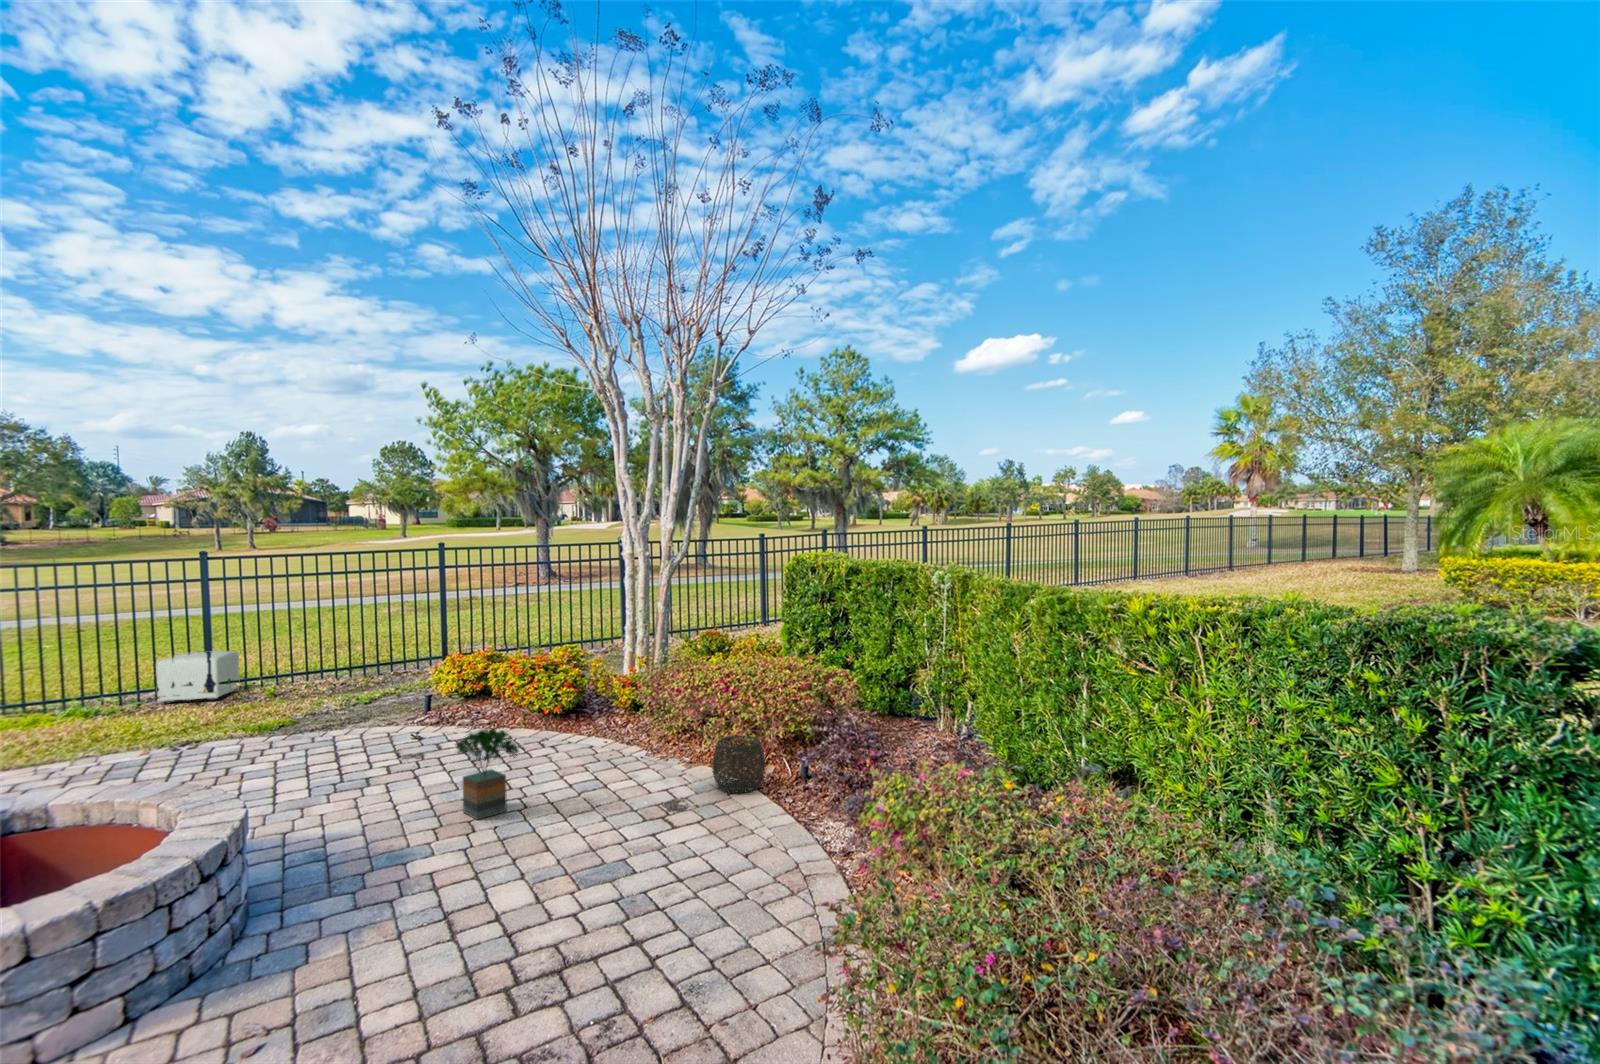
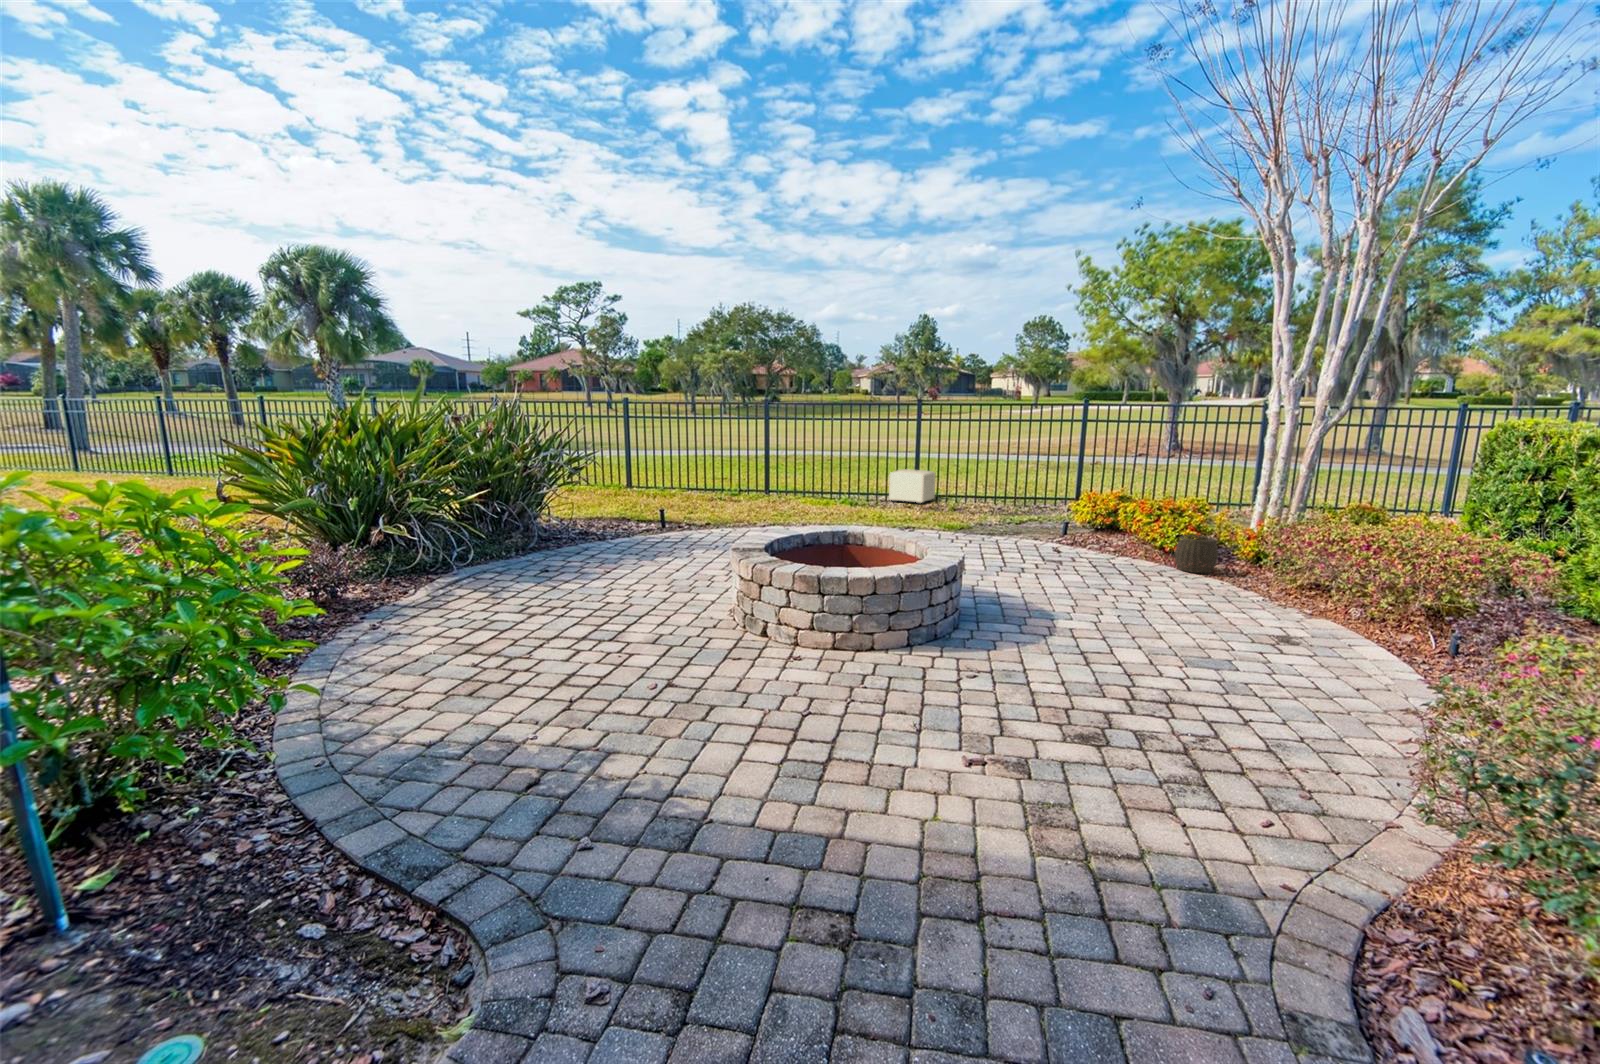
potted tree: present [455,728,518,820] -> none [1090,542,1145,612]
woven basket: present [712,735,766,793] -> present [1175,535,1218,573]

